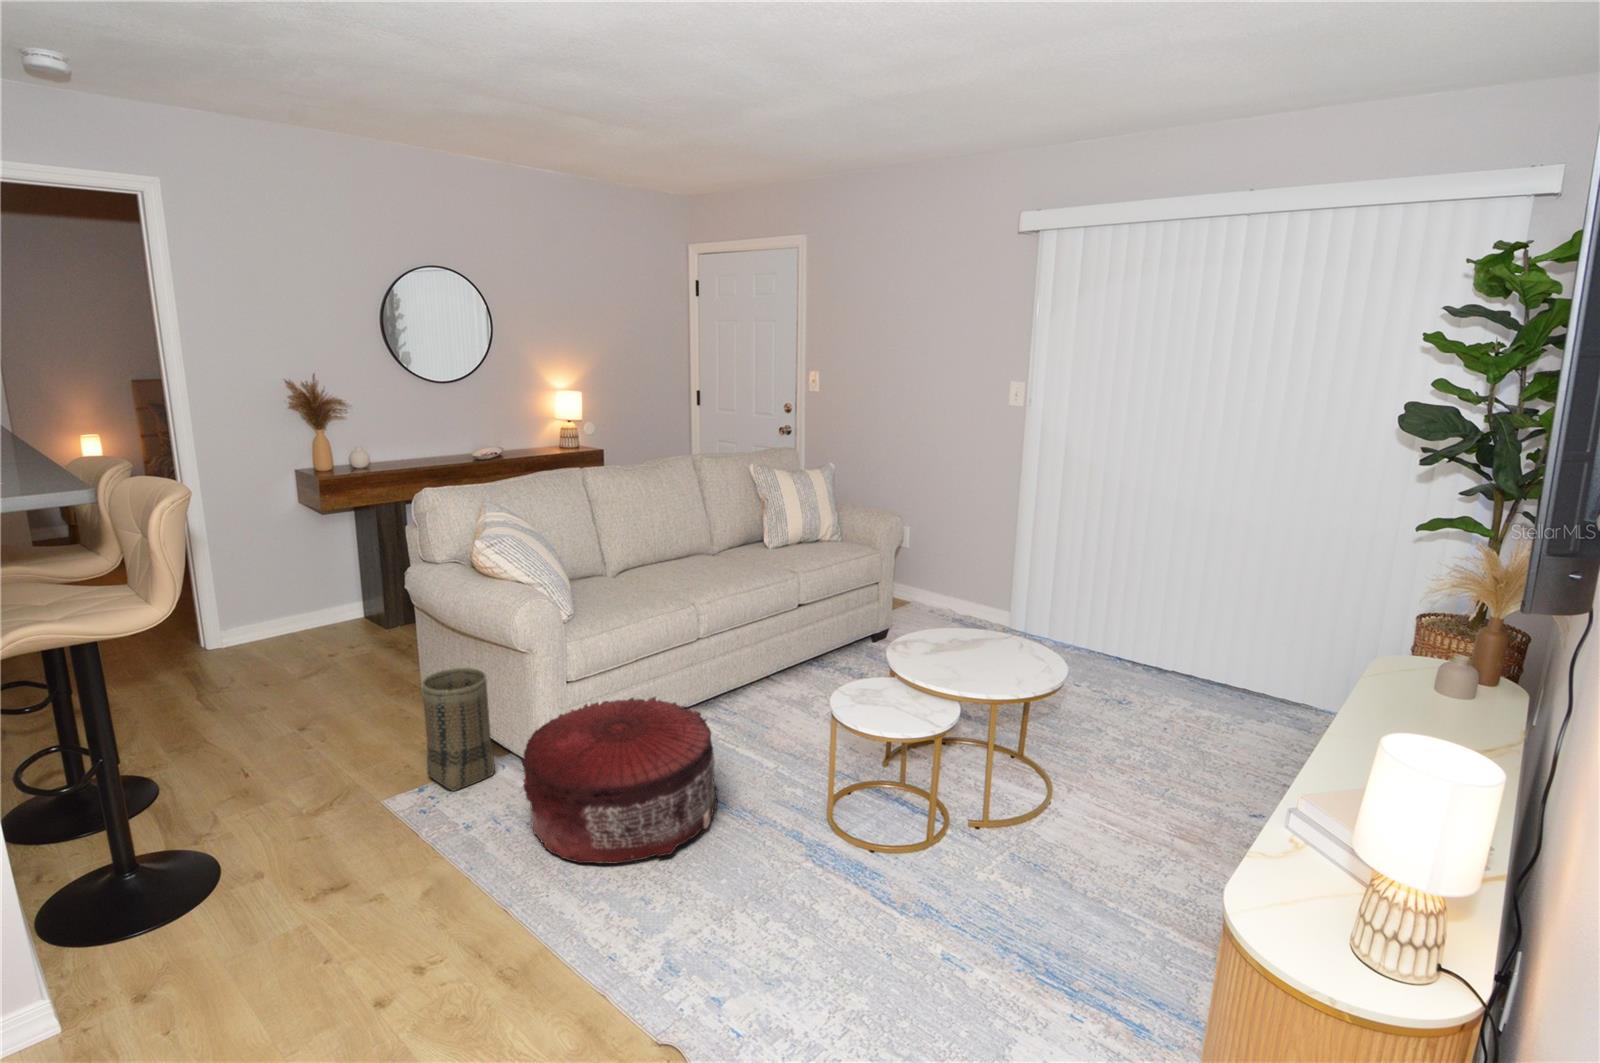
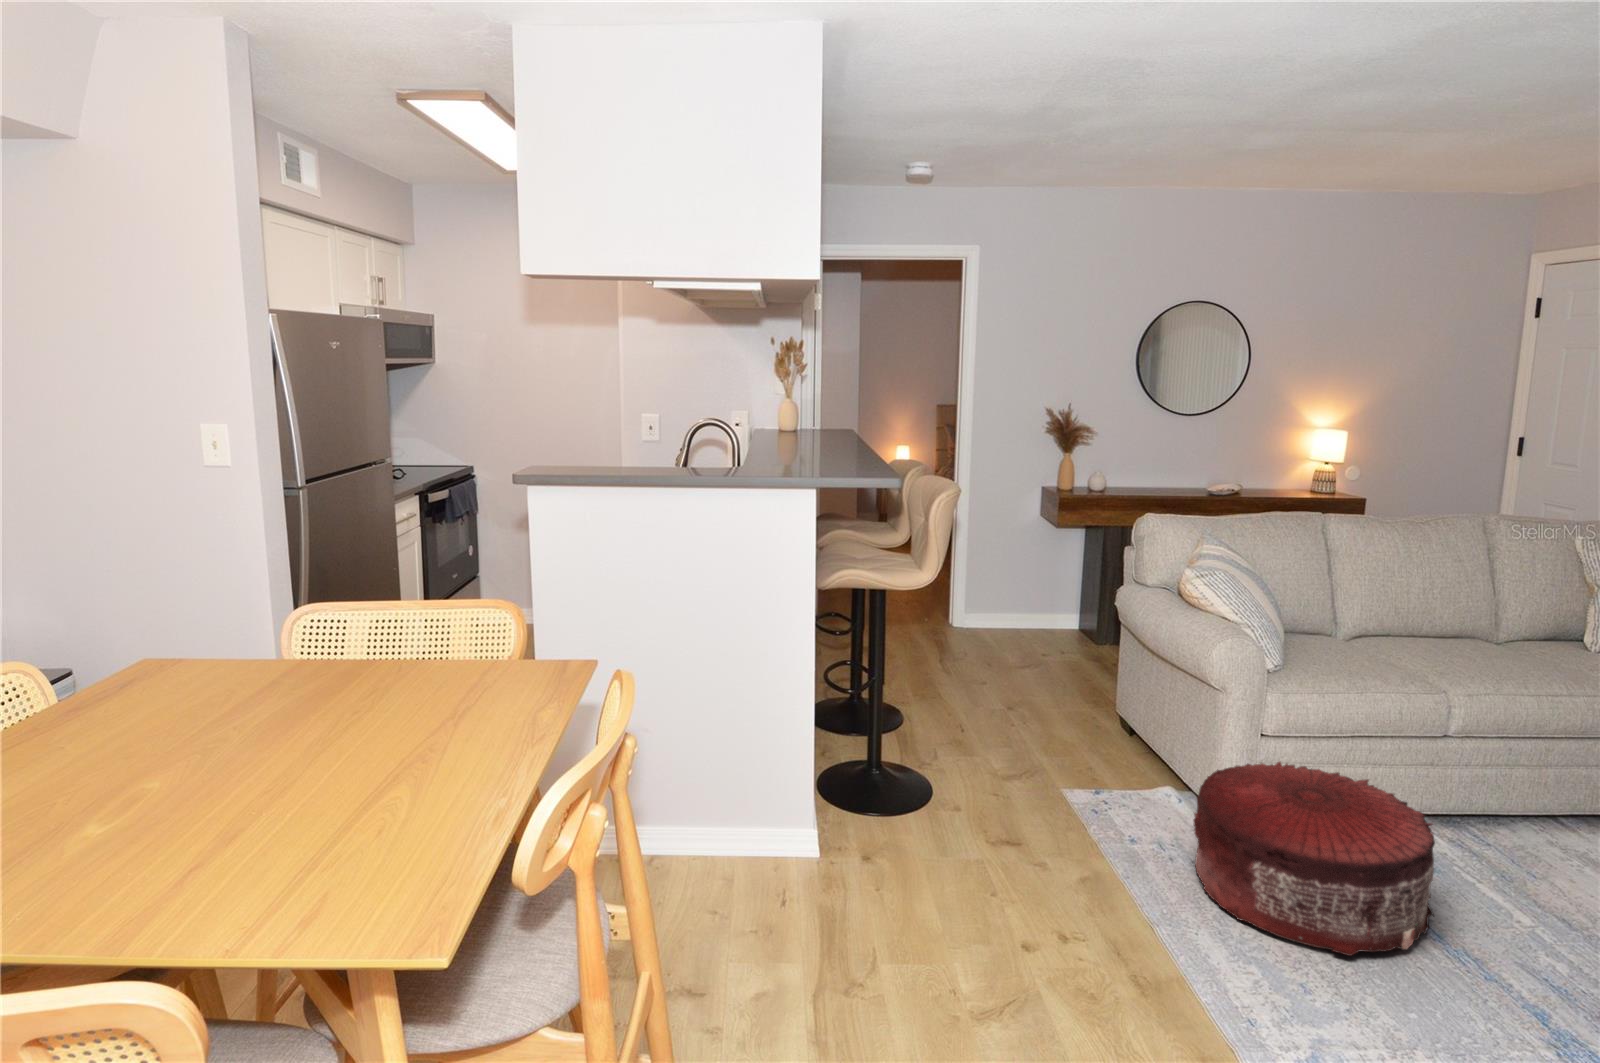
basket: present [422,668,495,791] -> none [1105,687,1177,805]

